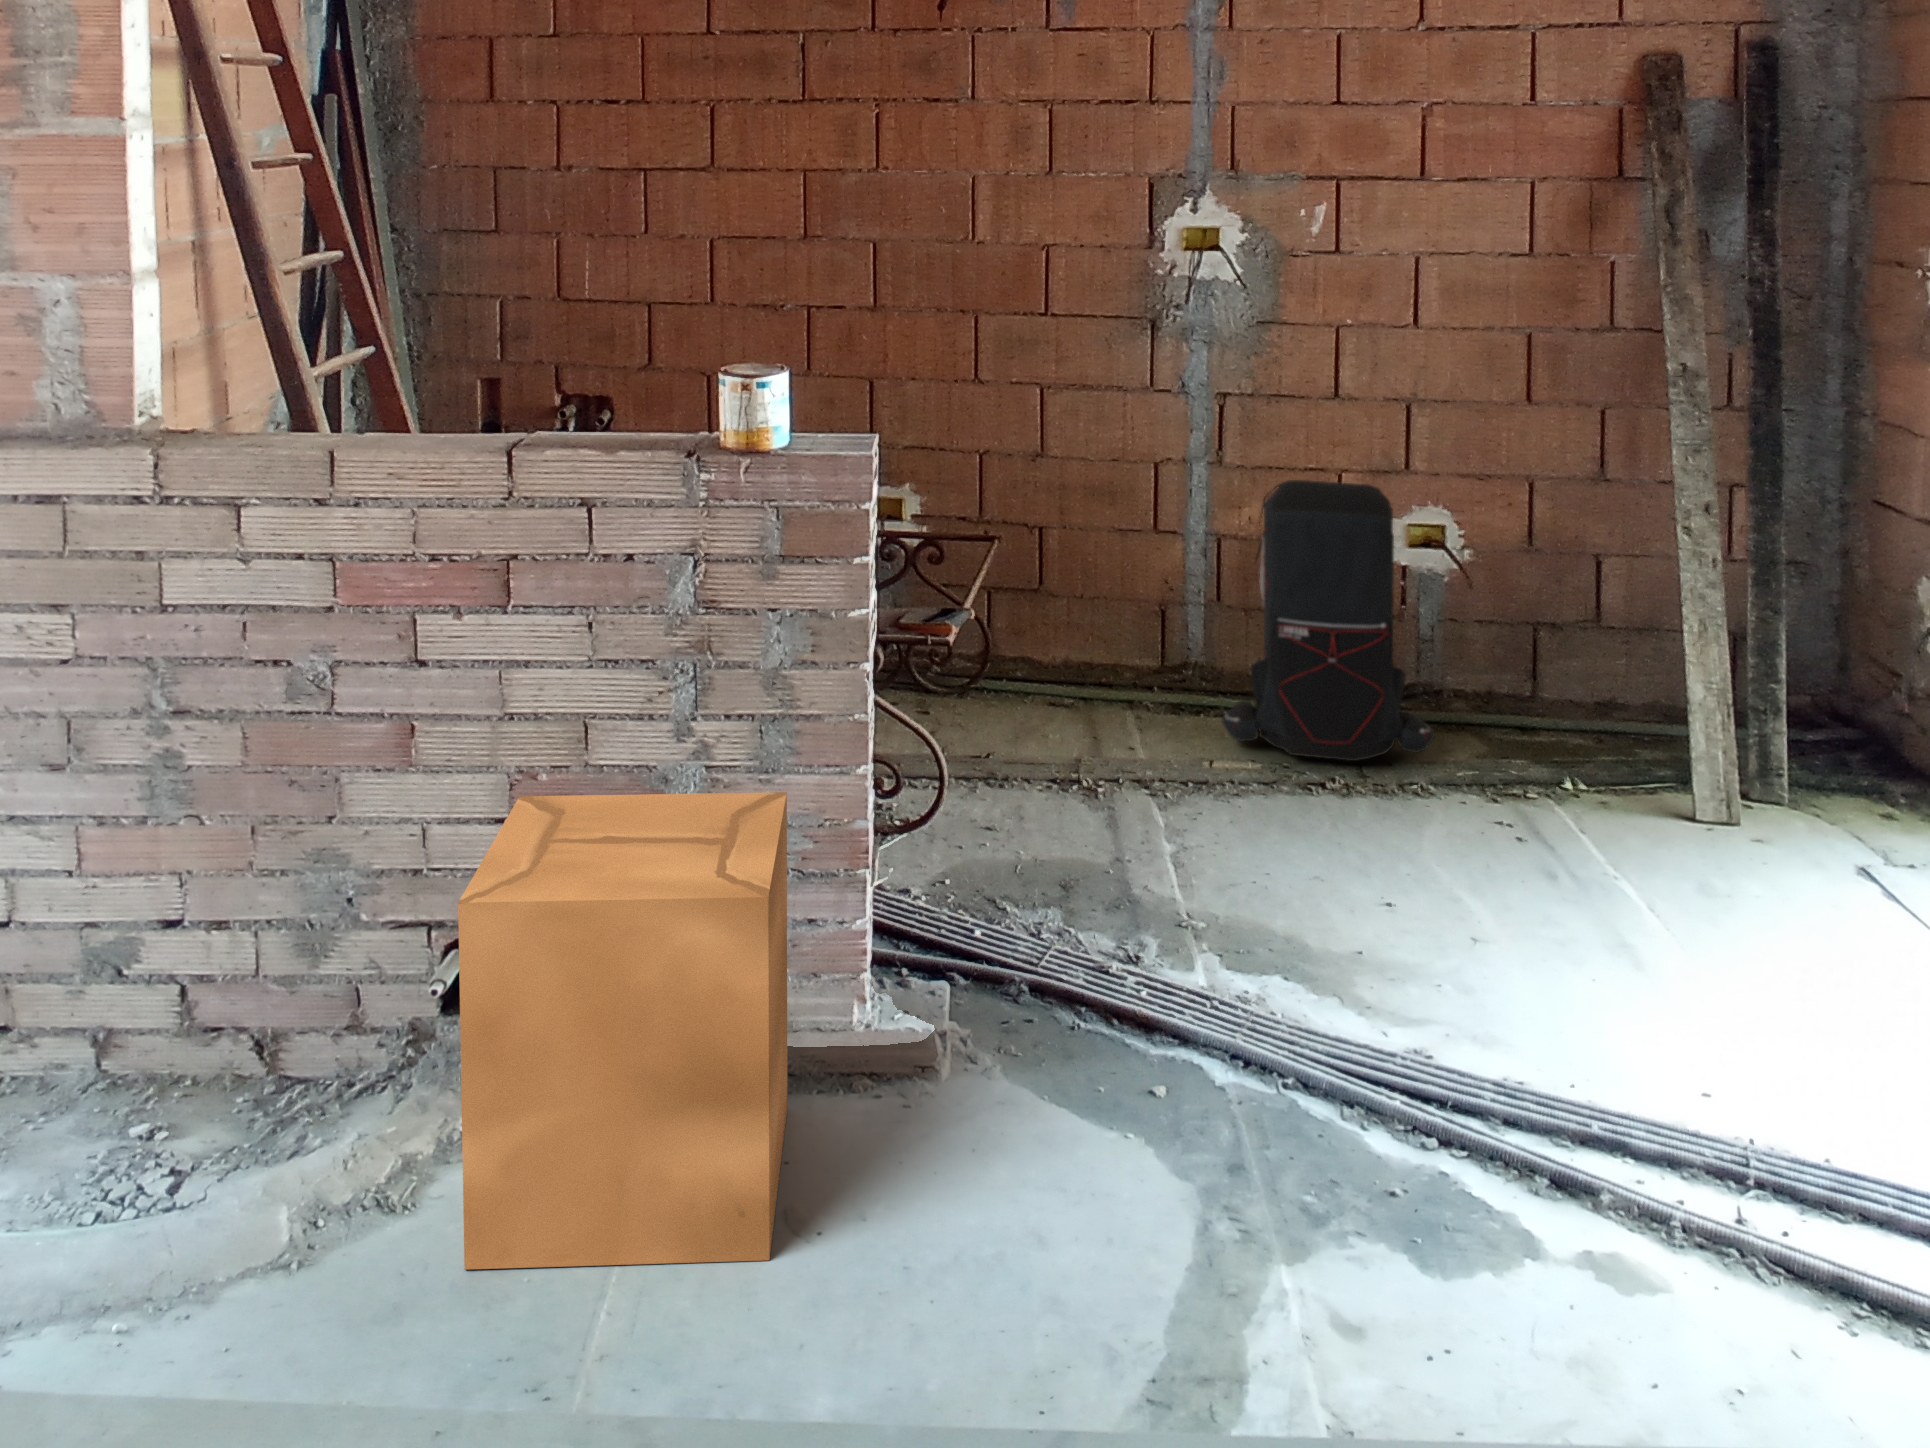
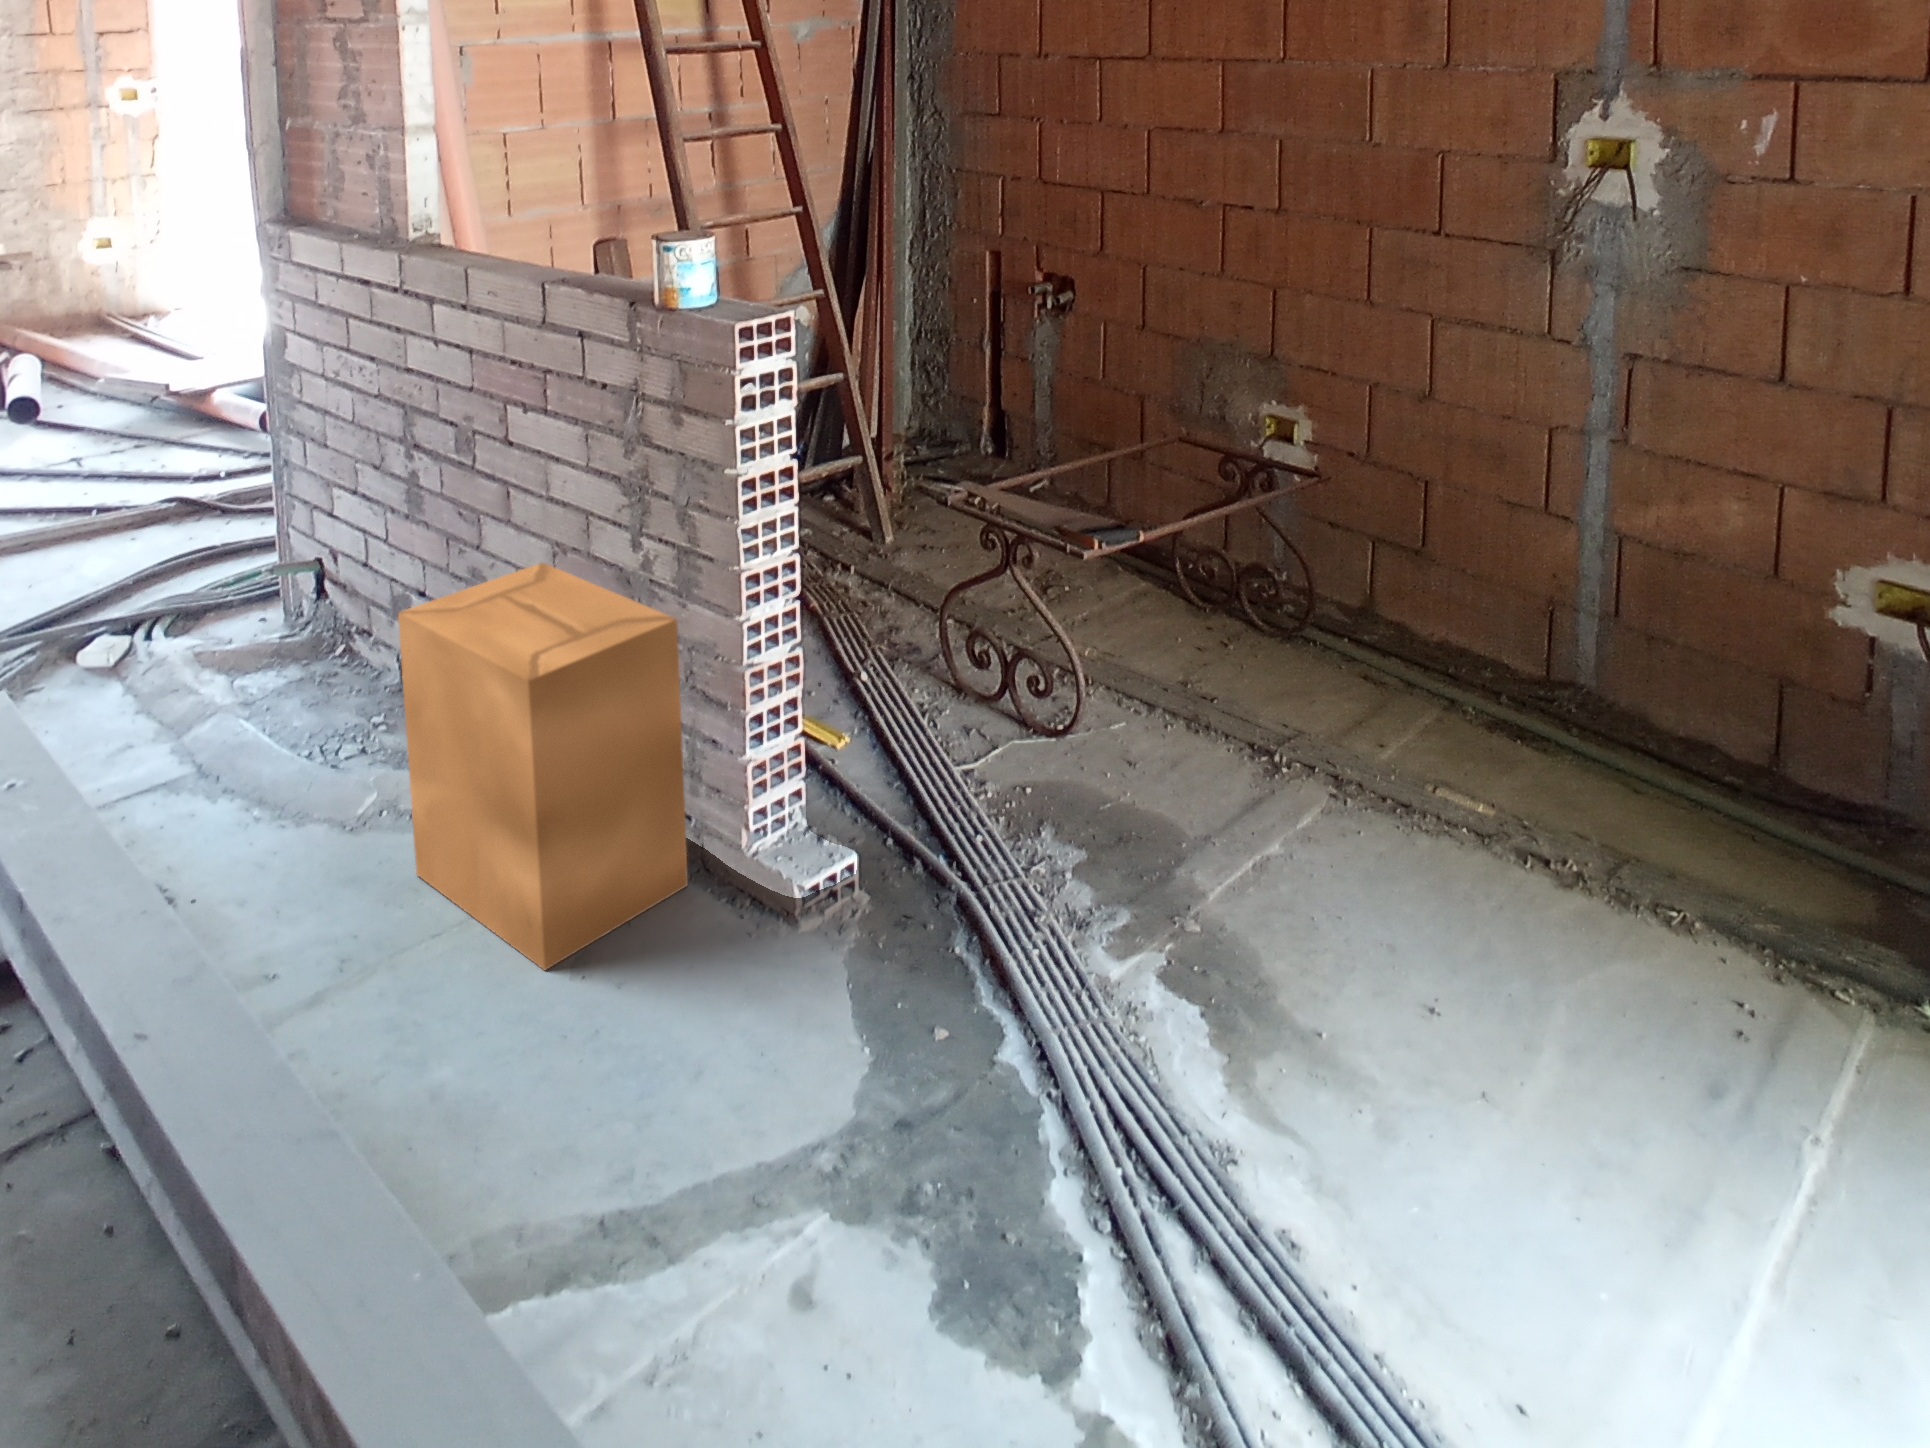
backpack: present [1222,480,1434,761] -> none [1488,477,1801,883]

